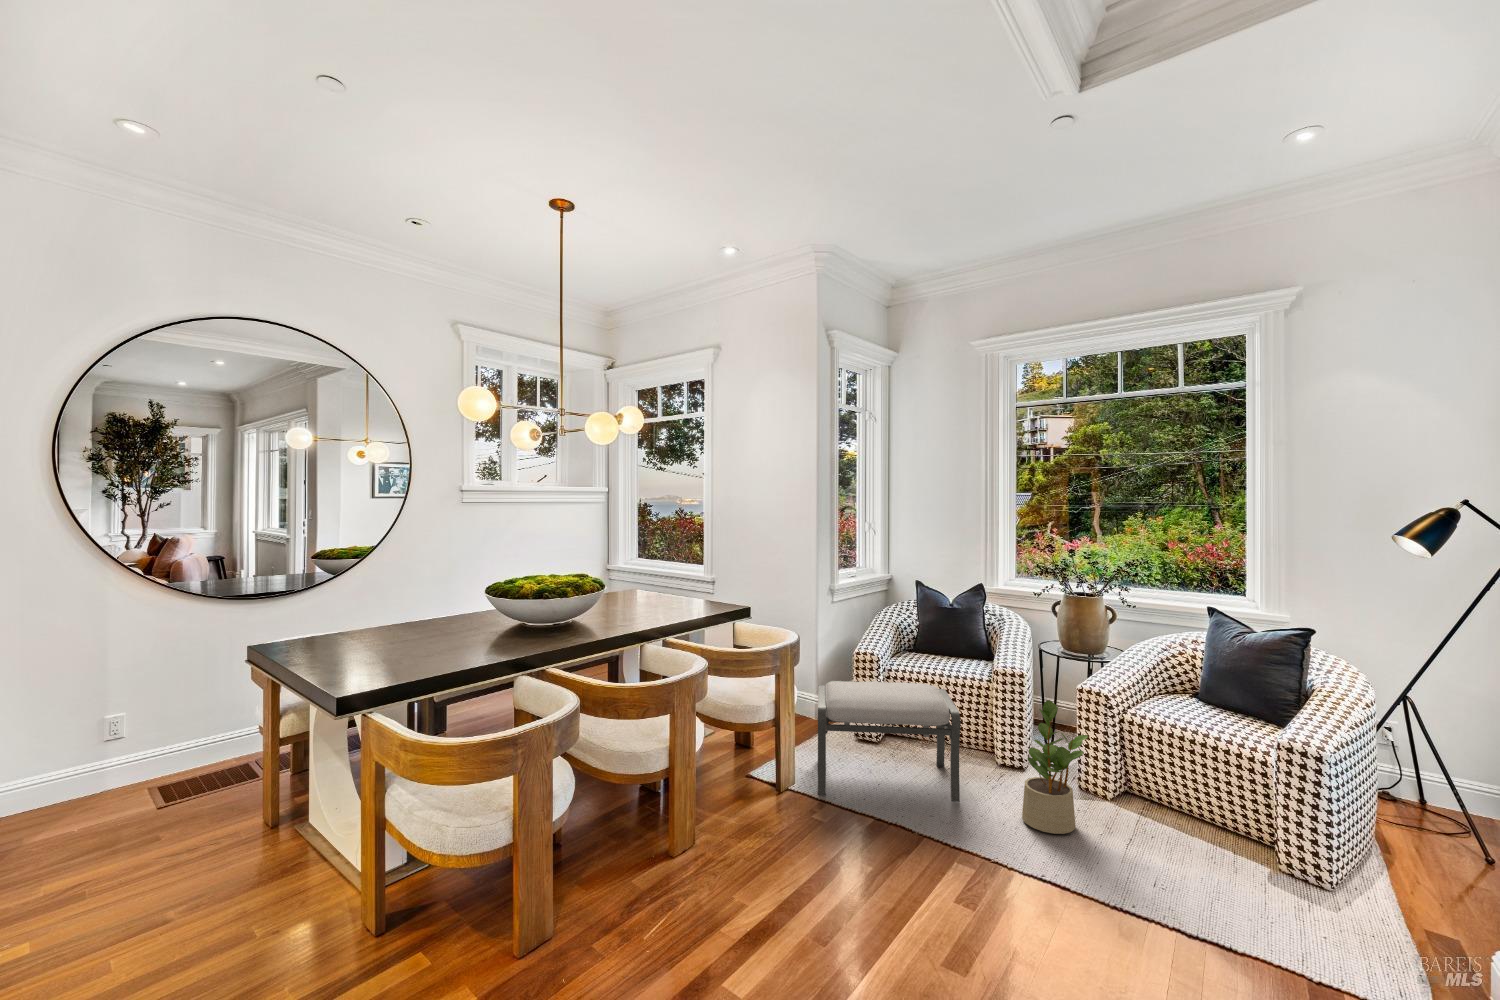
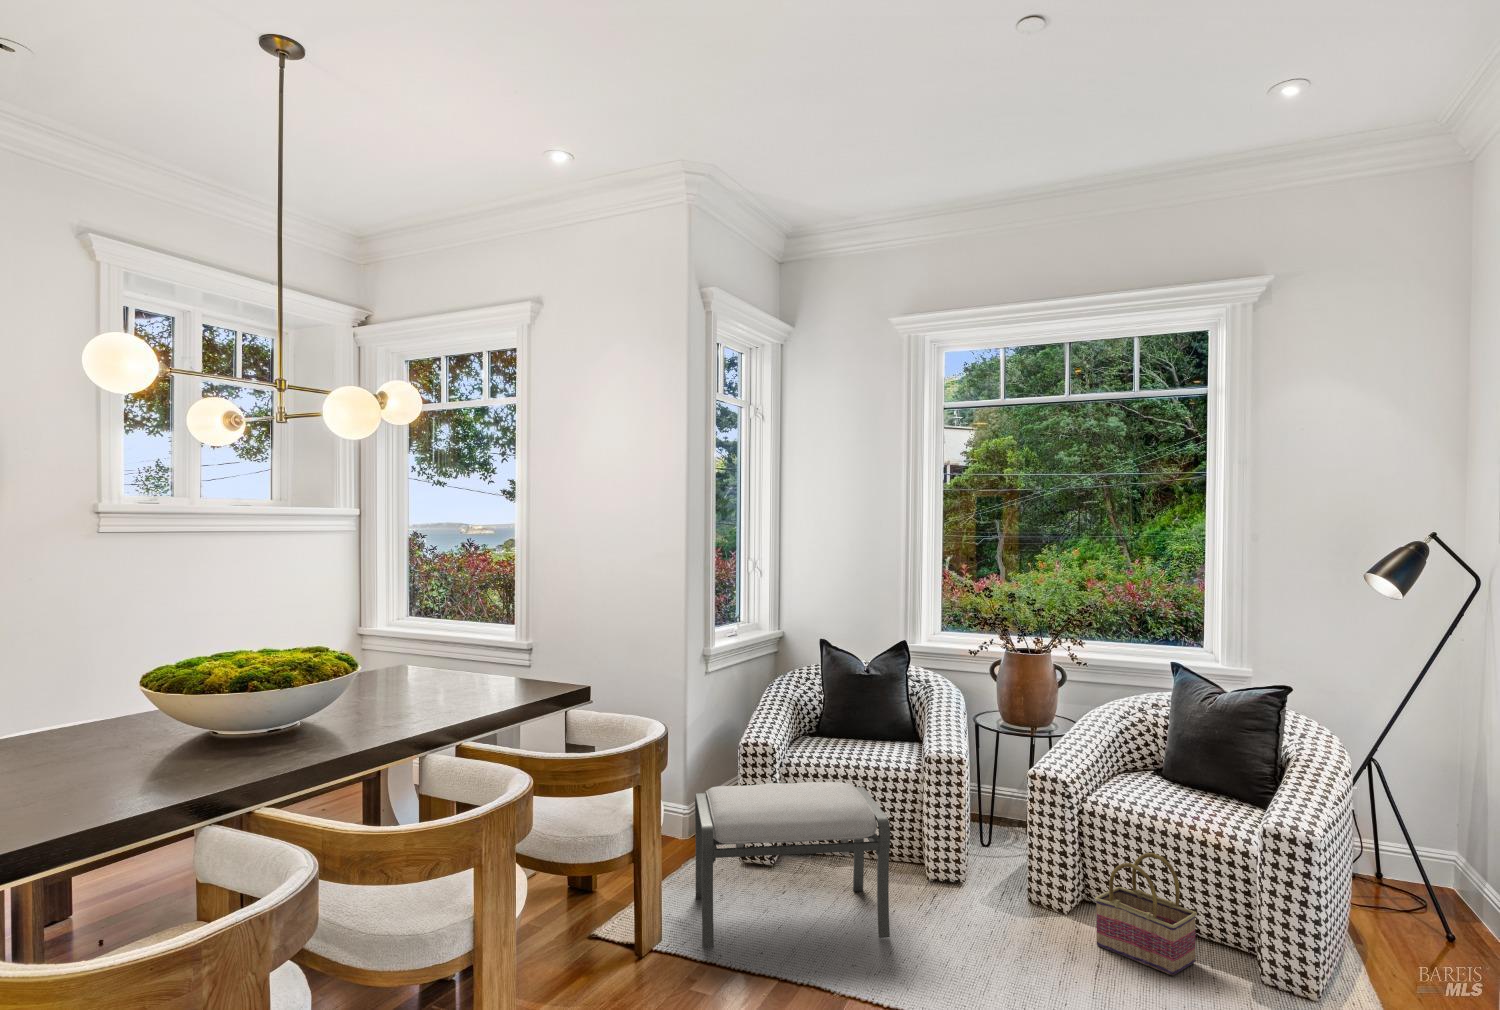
potted plant: present [1022,700,1088,834] -> none [968,795,1047,967]
basket: none [1130,756,1221,856] -> present [1095,853,1197,976]

